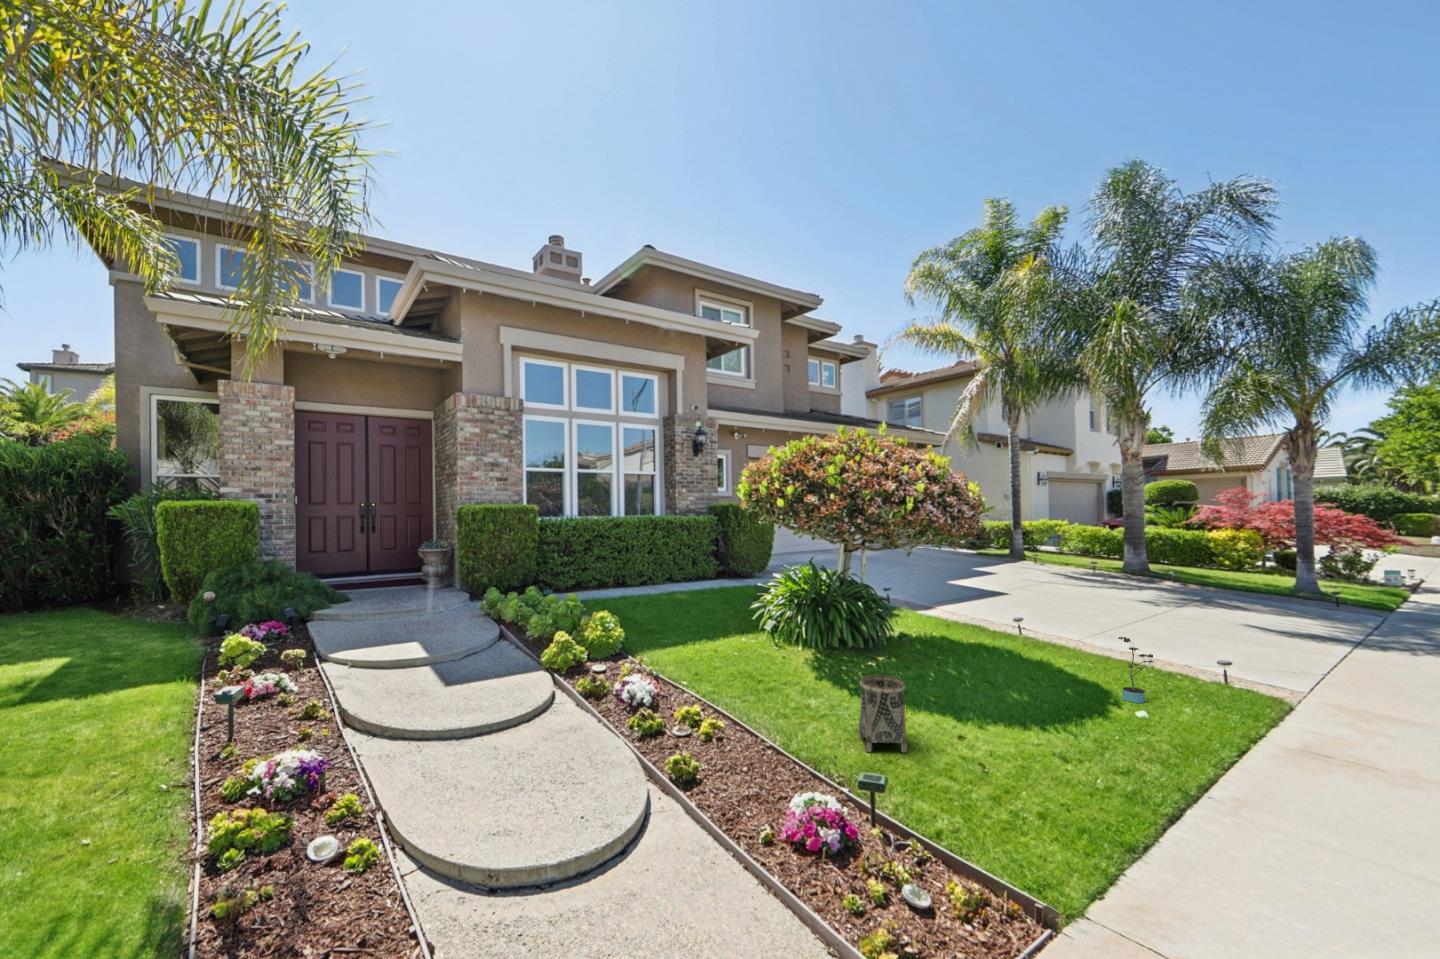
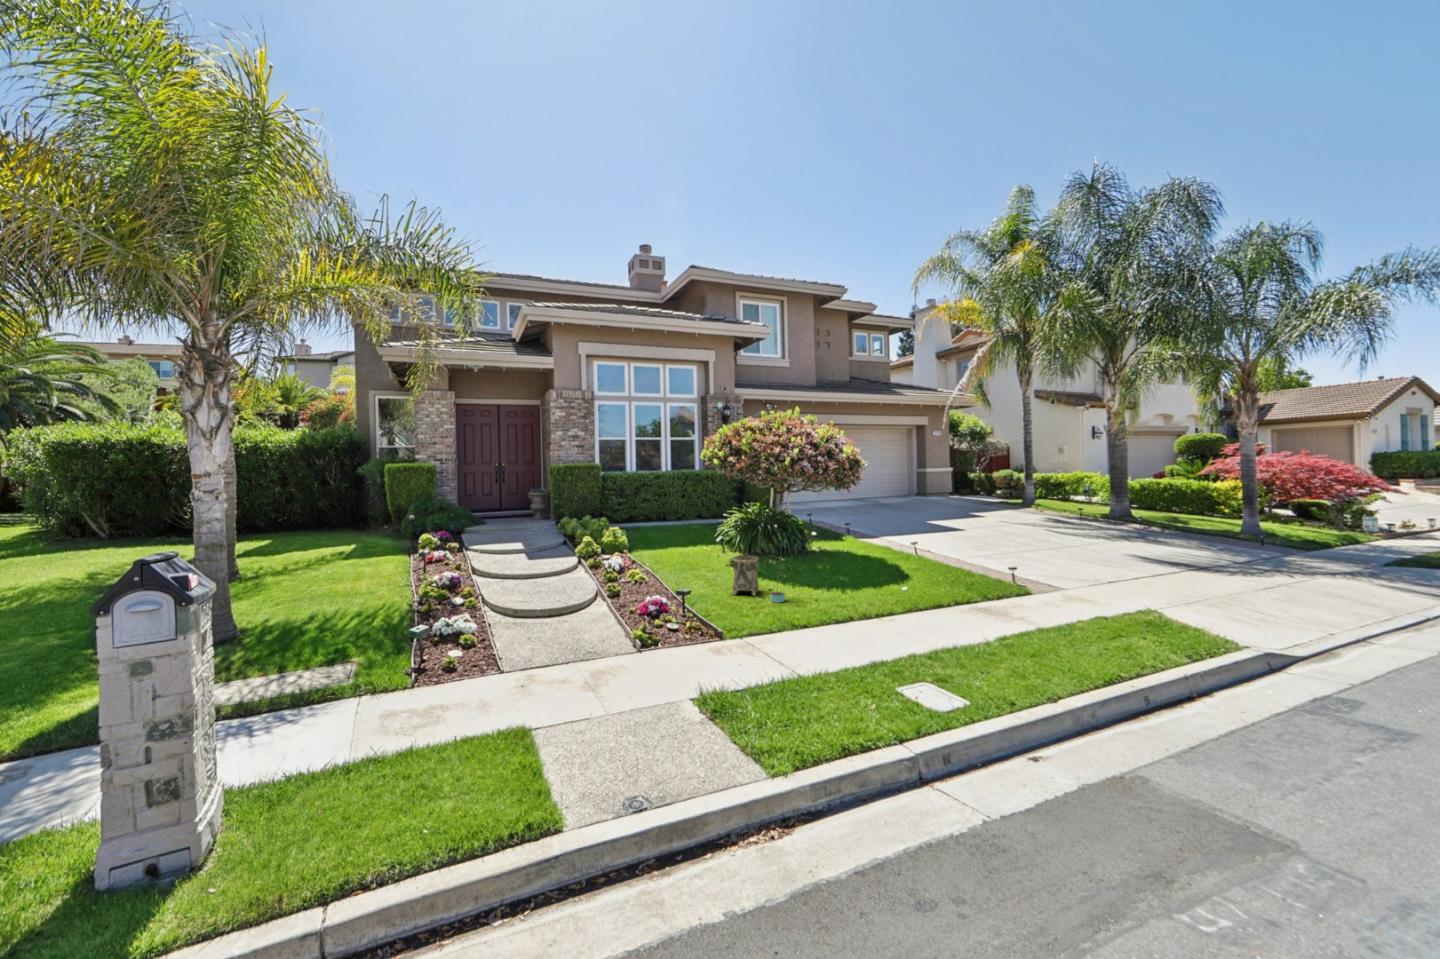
potted plant: present [1118,637,1153,703] -> present [769,557,792,603]

